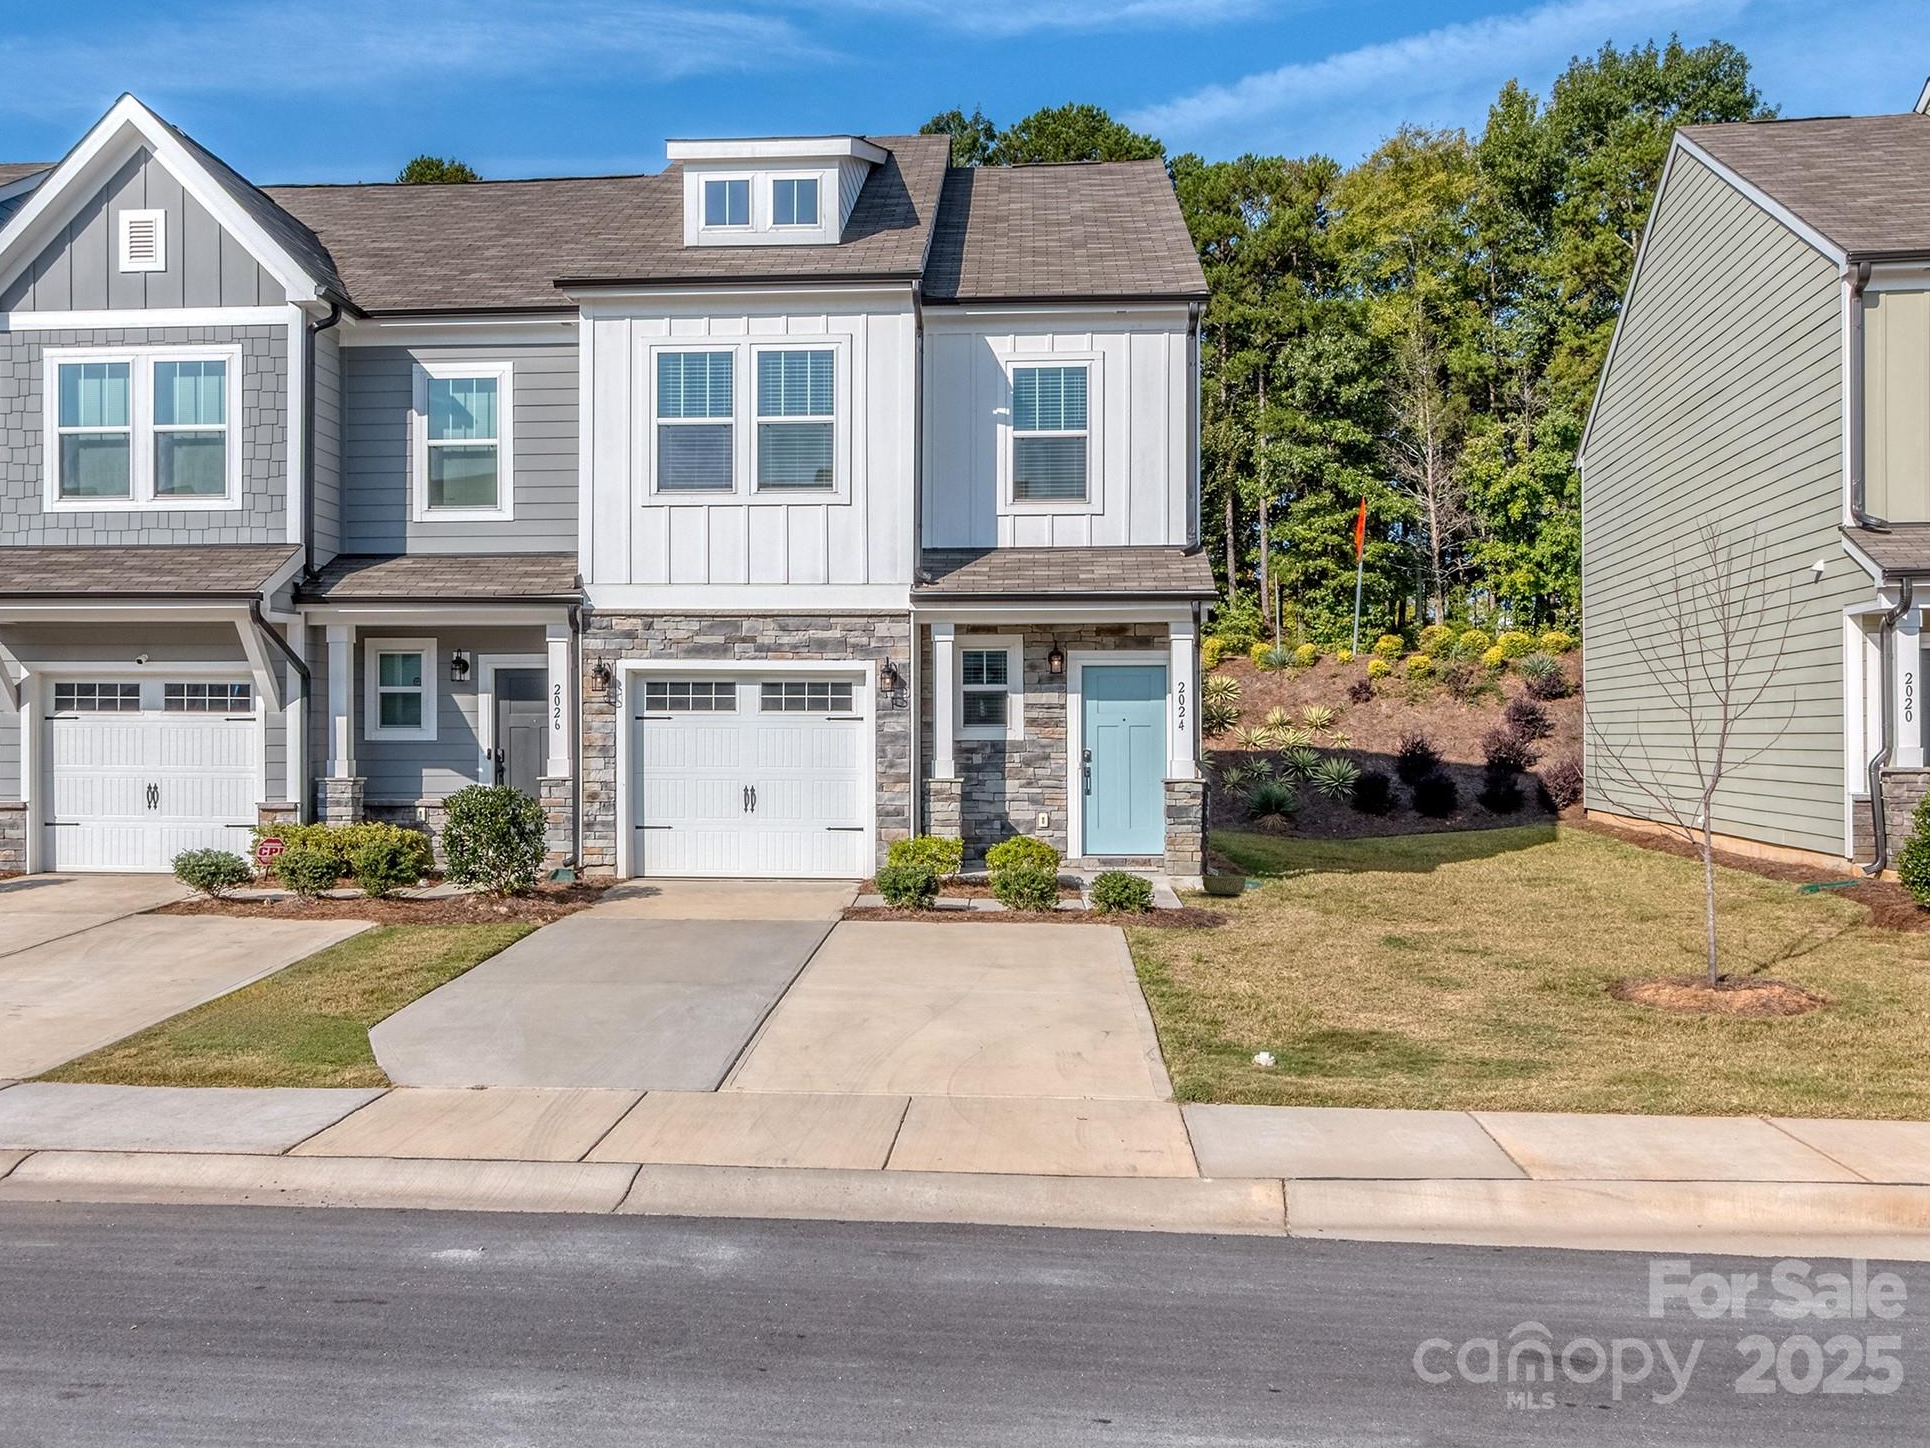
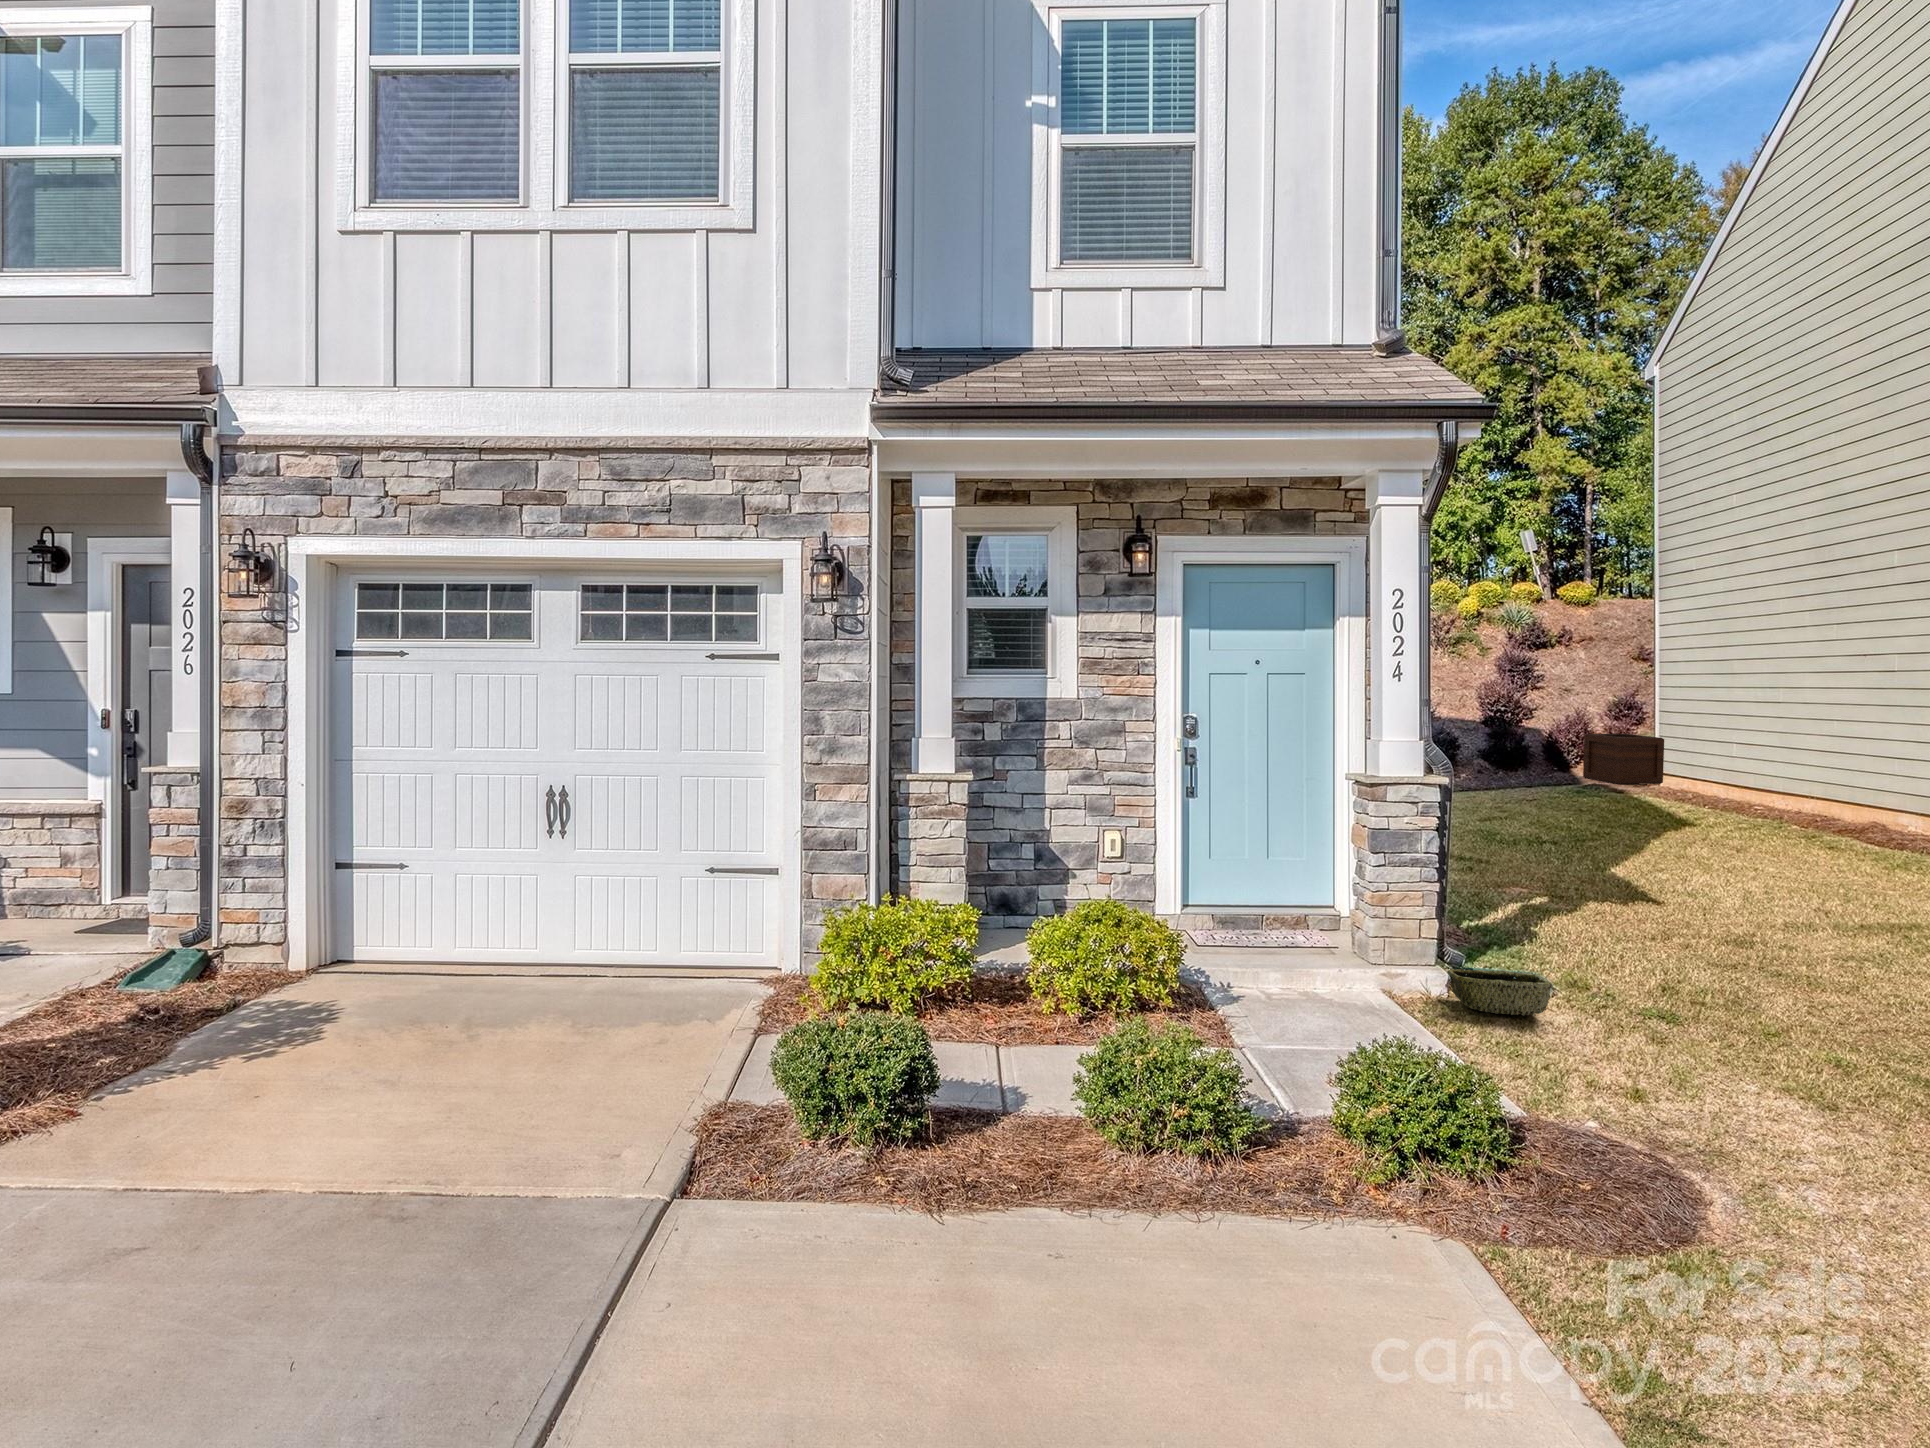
wooden crate: none [1540,772,1596,814] -> present [1583,734,1664,784]

